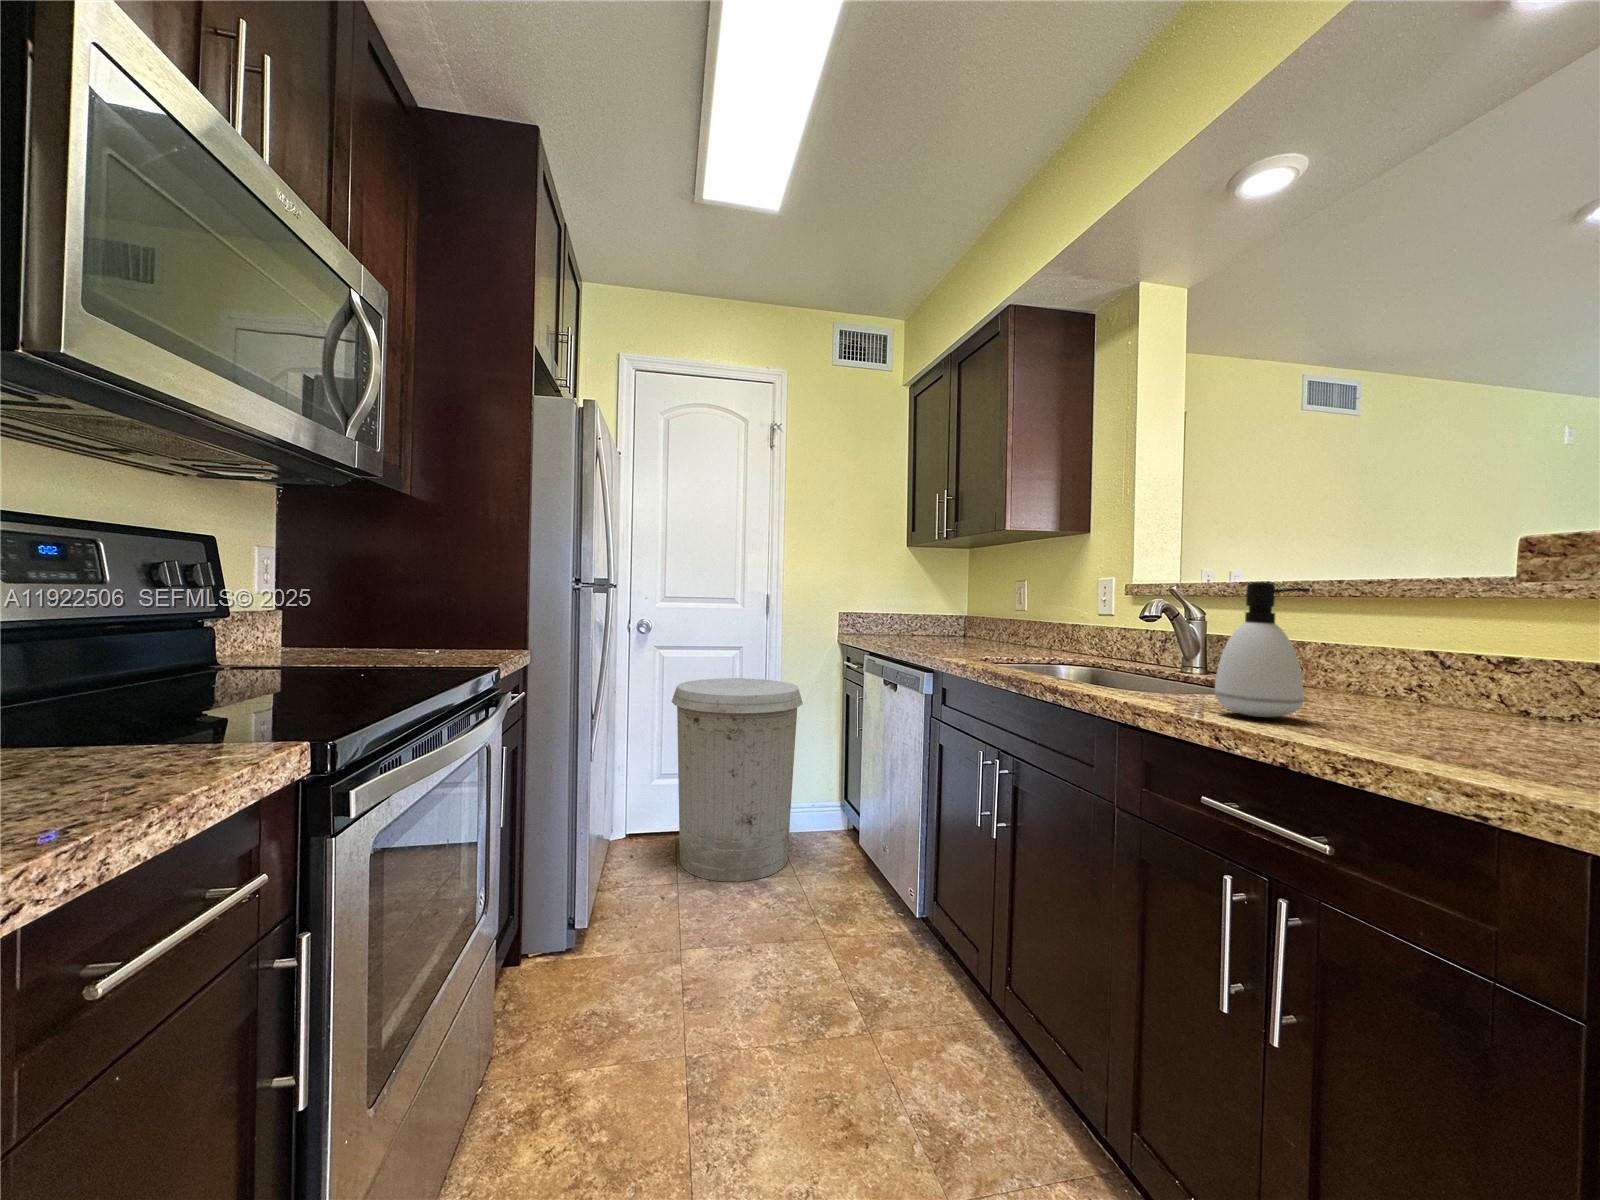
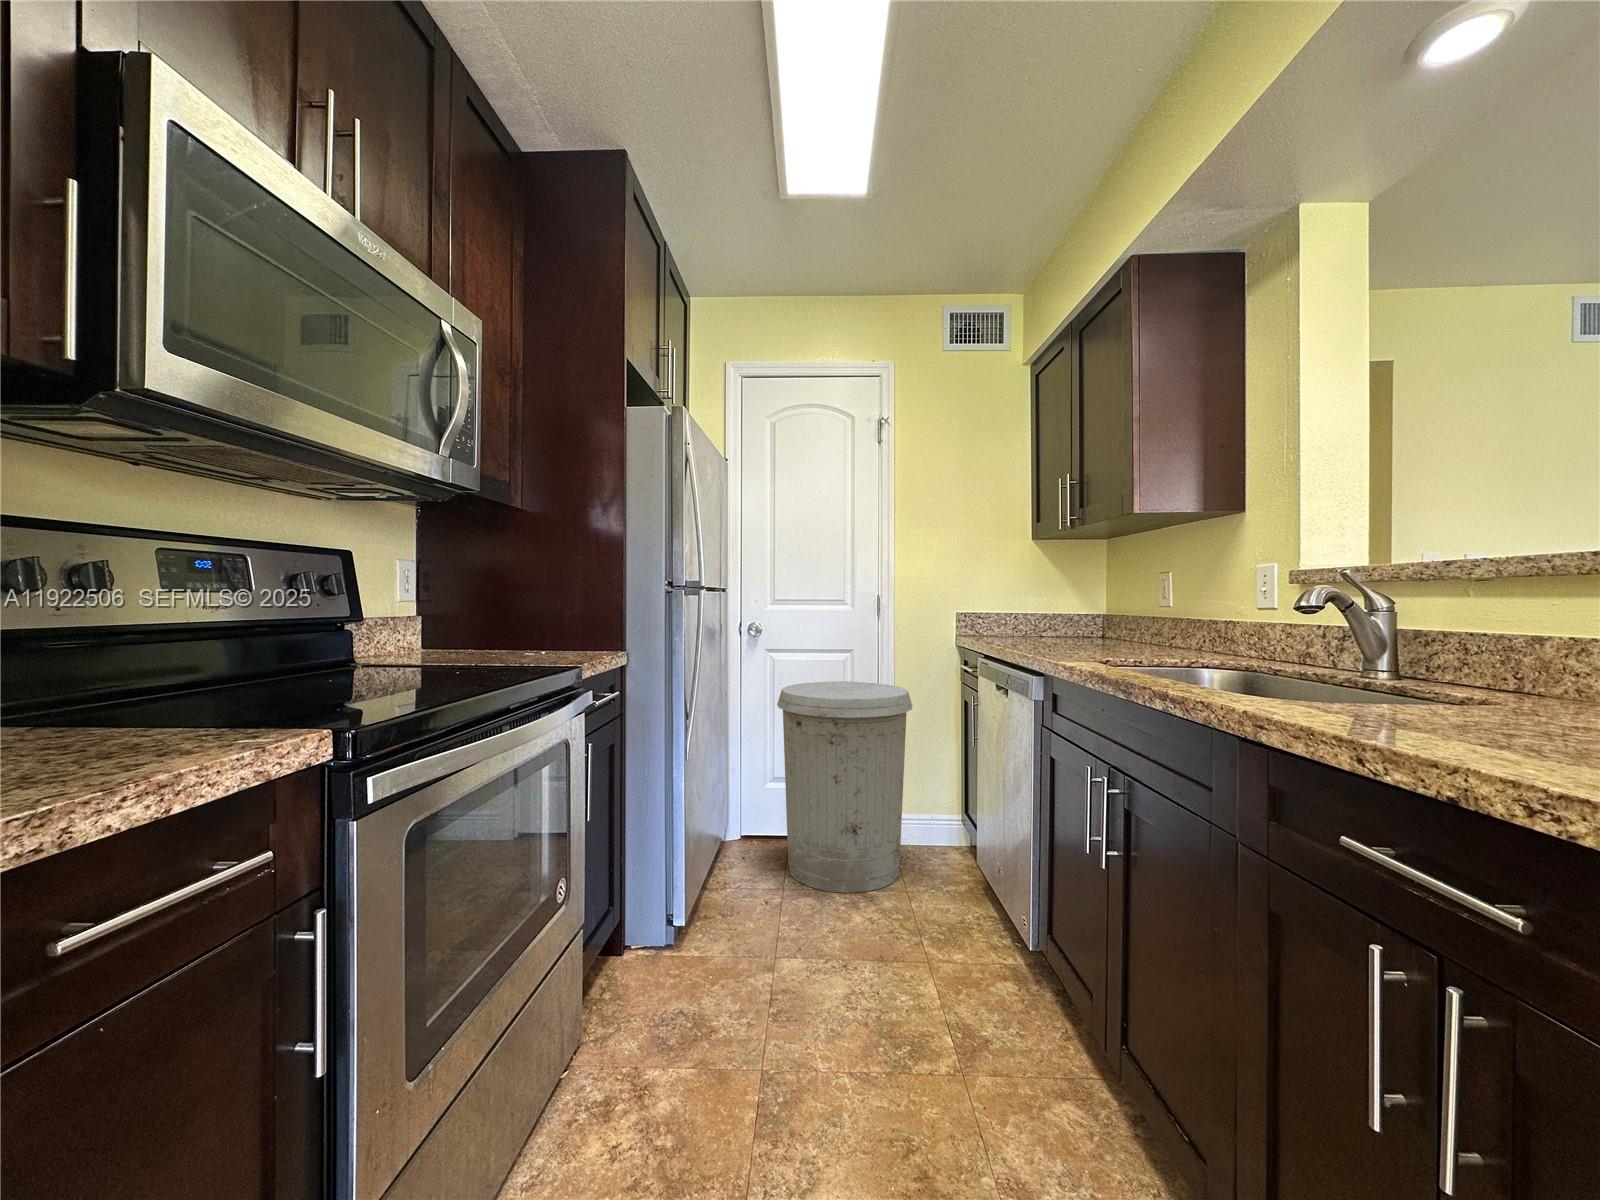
soap dispenser: present [1215,582,1310,717] -> none [1369,552,1511,734]

